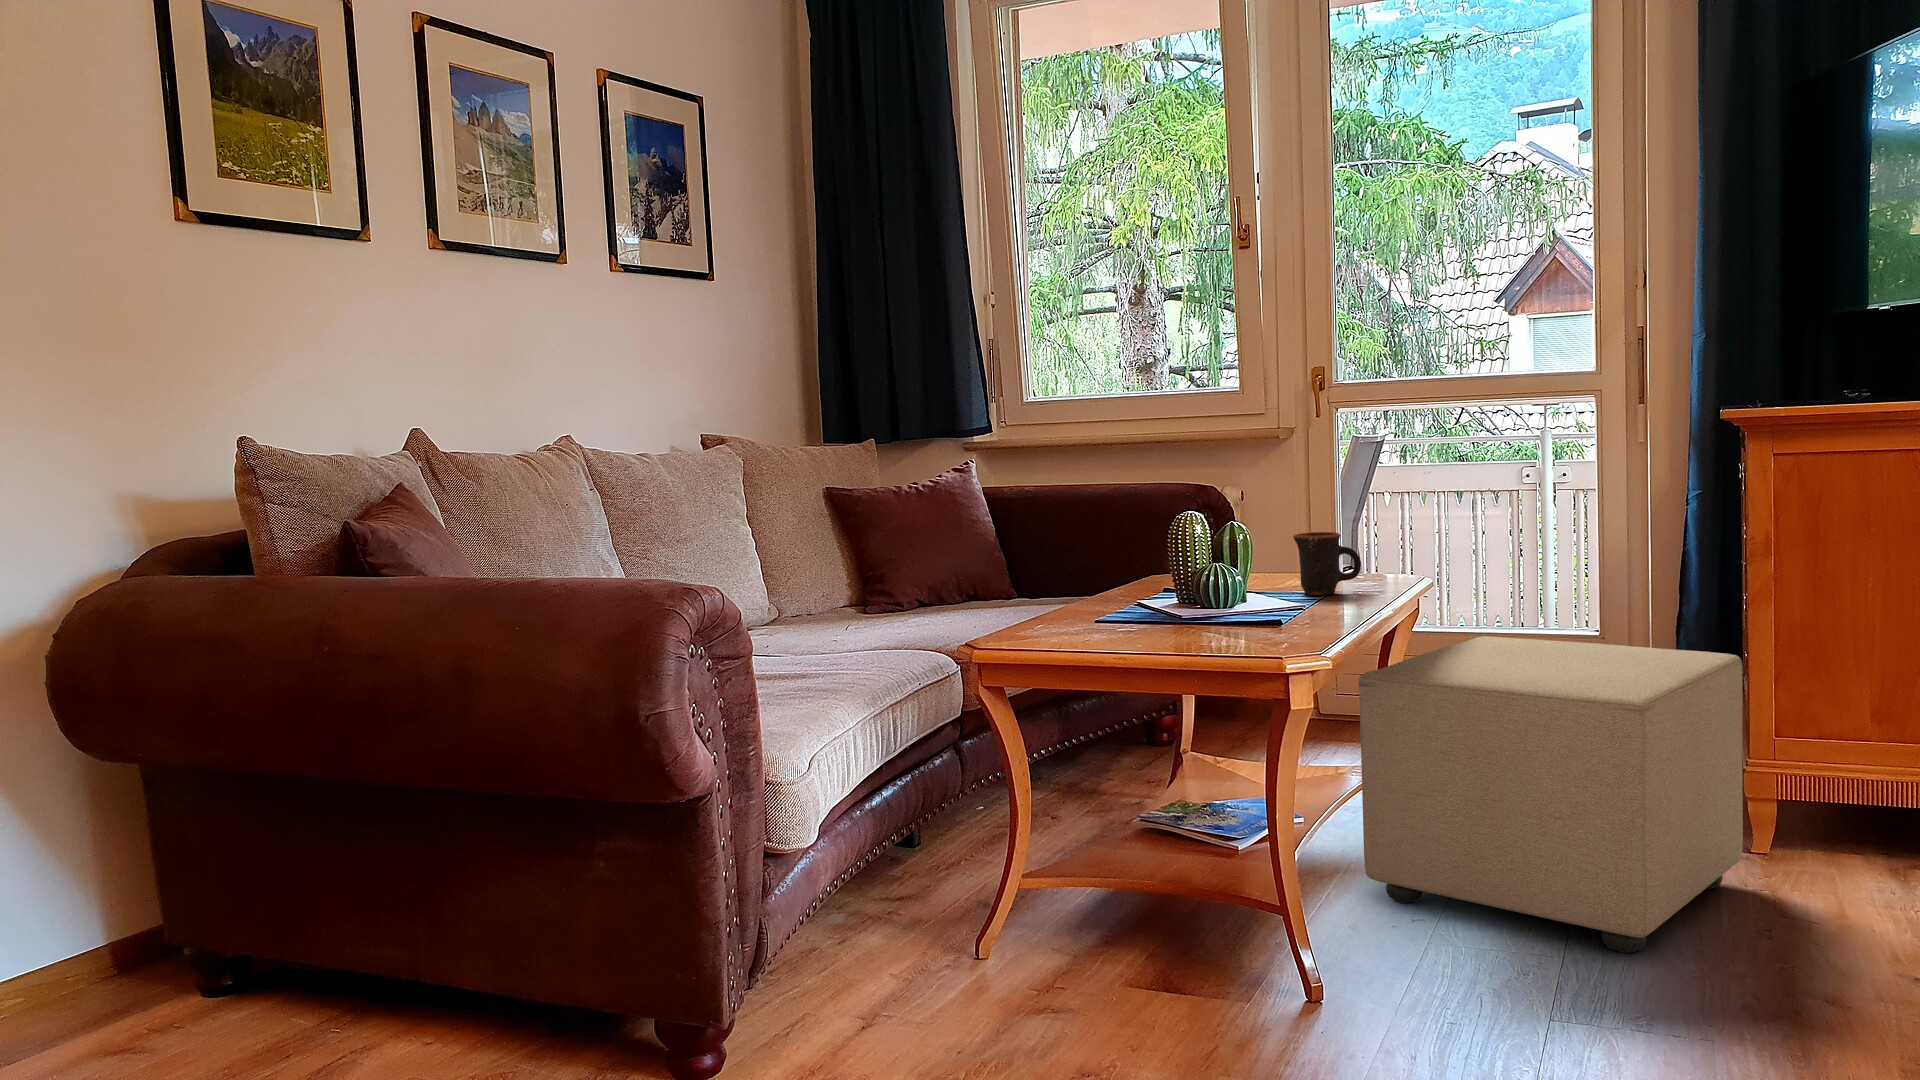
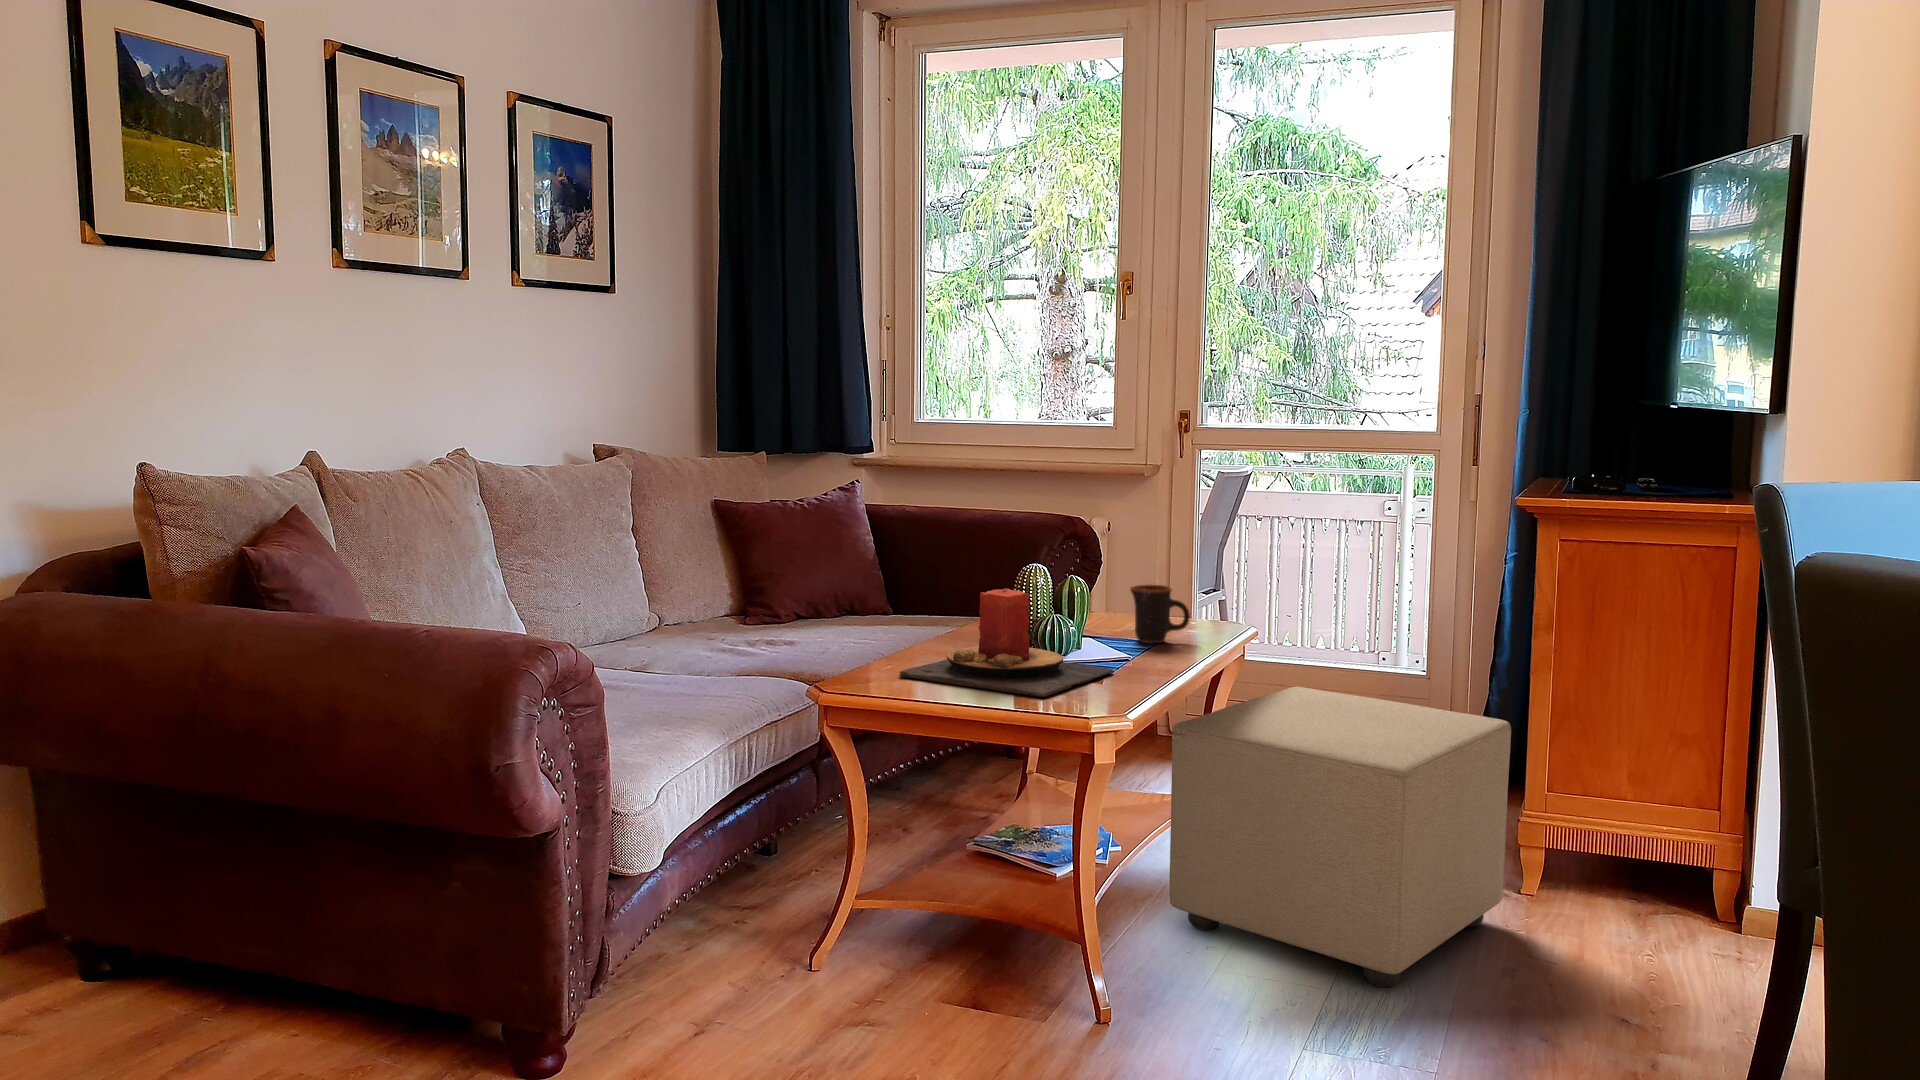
candle: none [1057,532,1292,641] -> present [899,589,1113,697]

